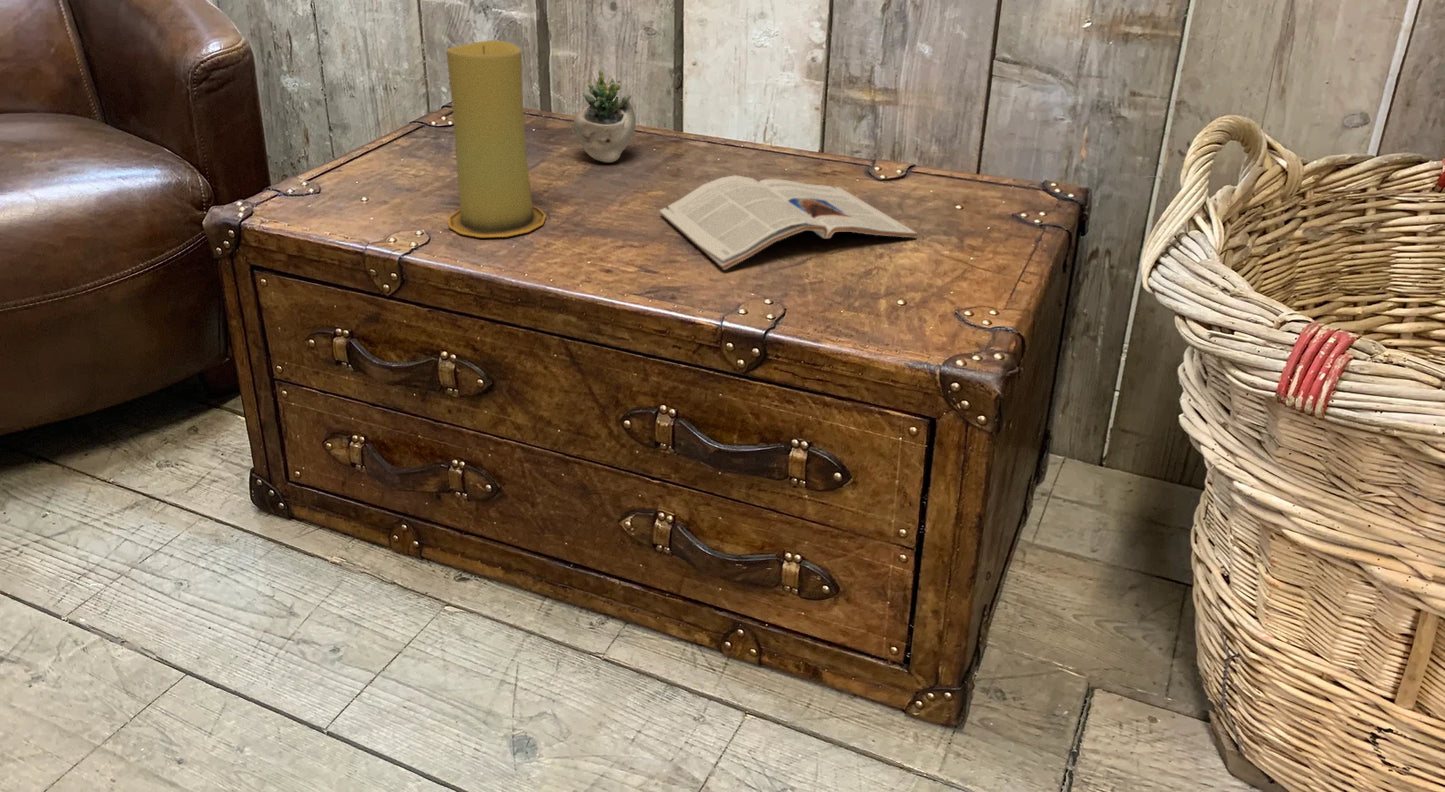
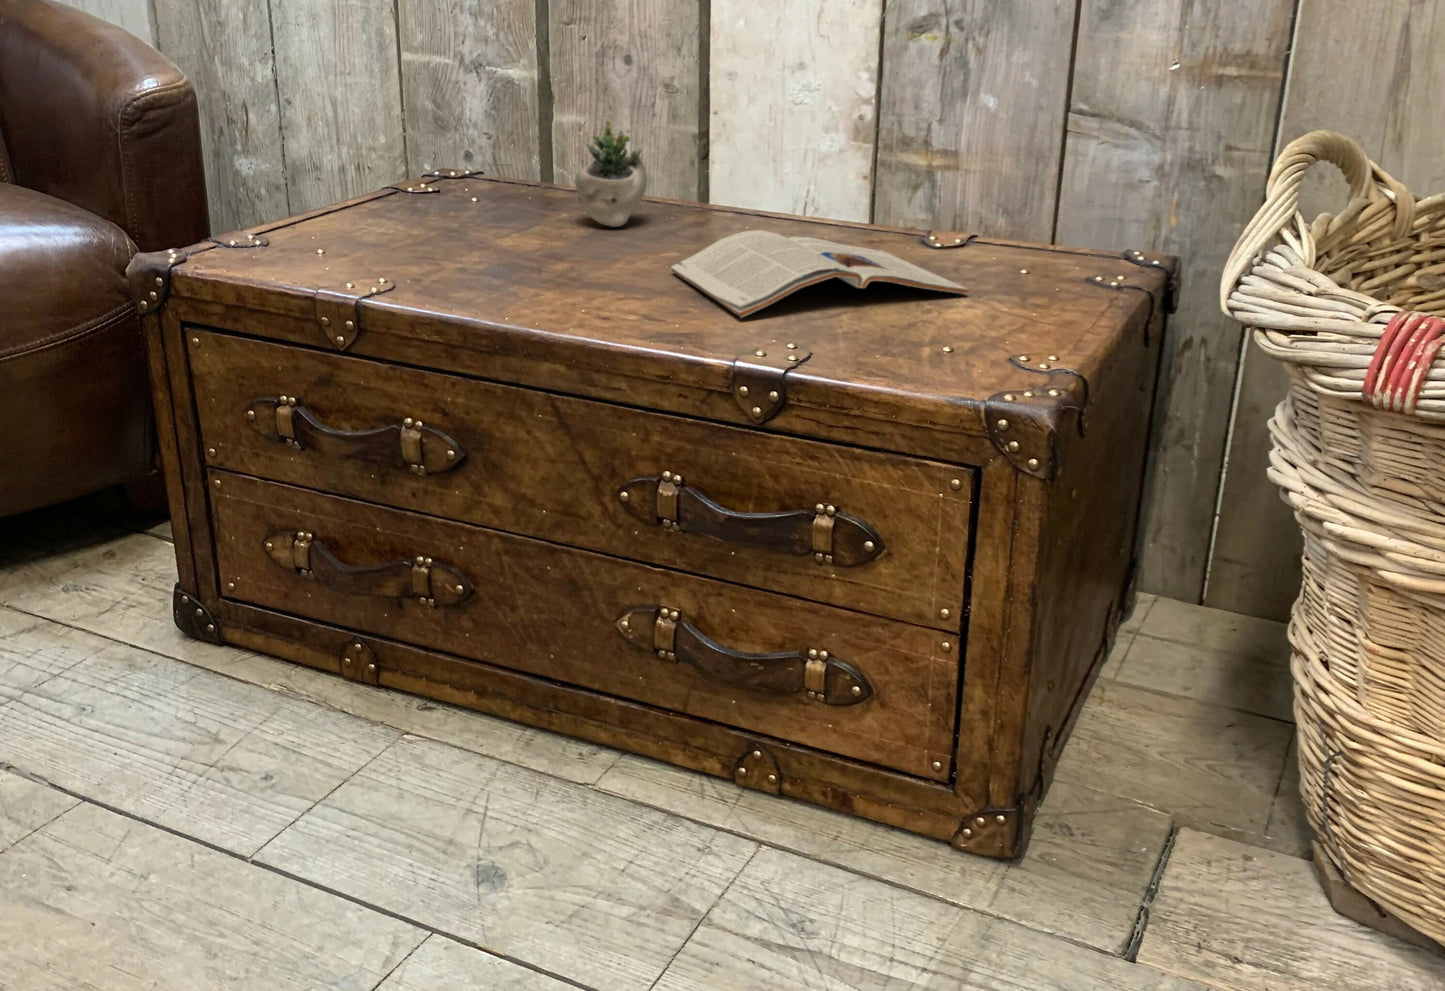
candle: present [446,40,546,237] -> none [428,70,540,288]

